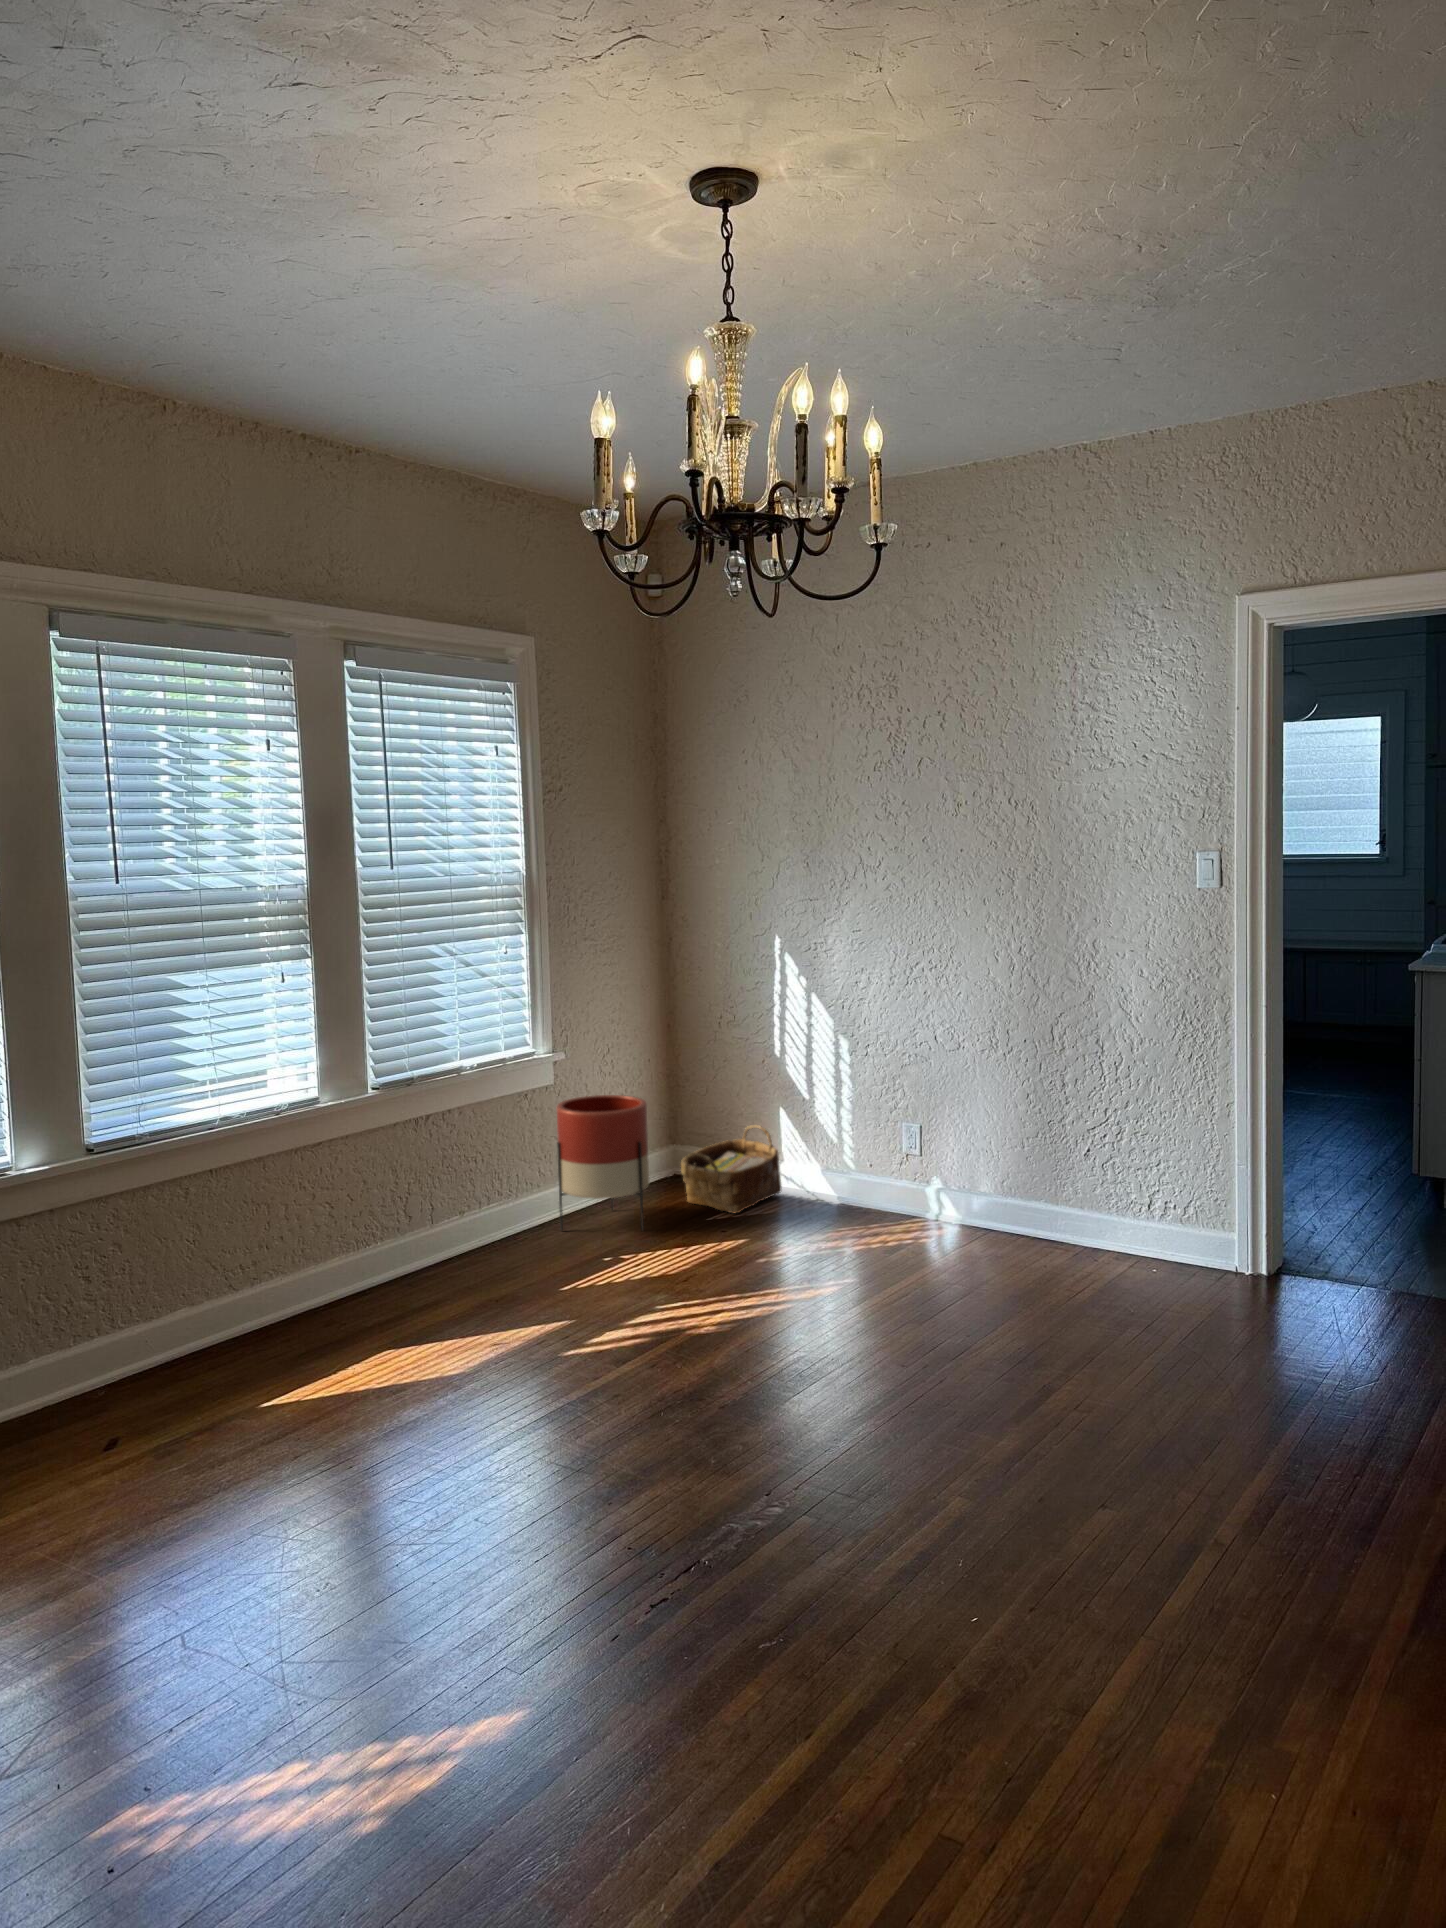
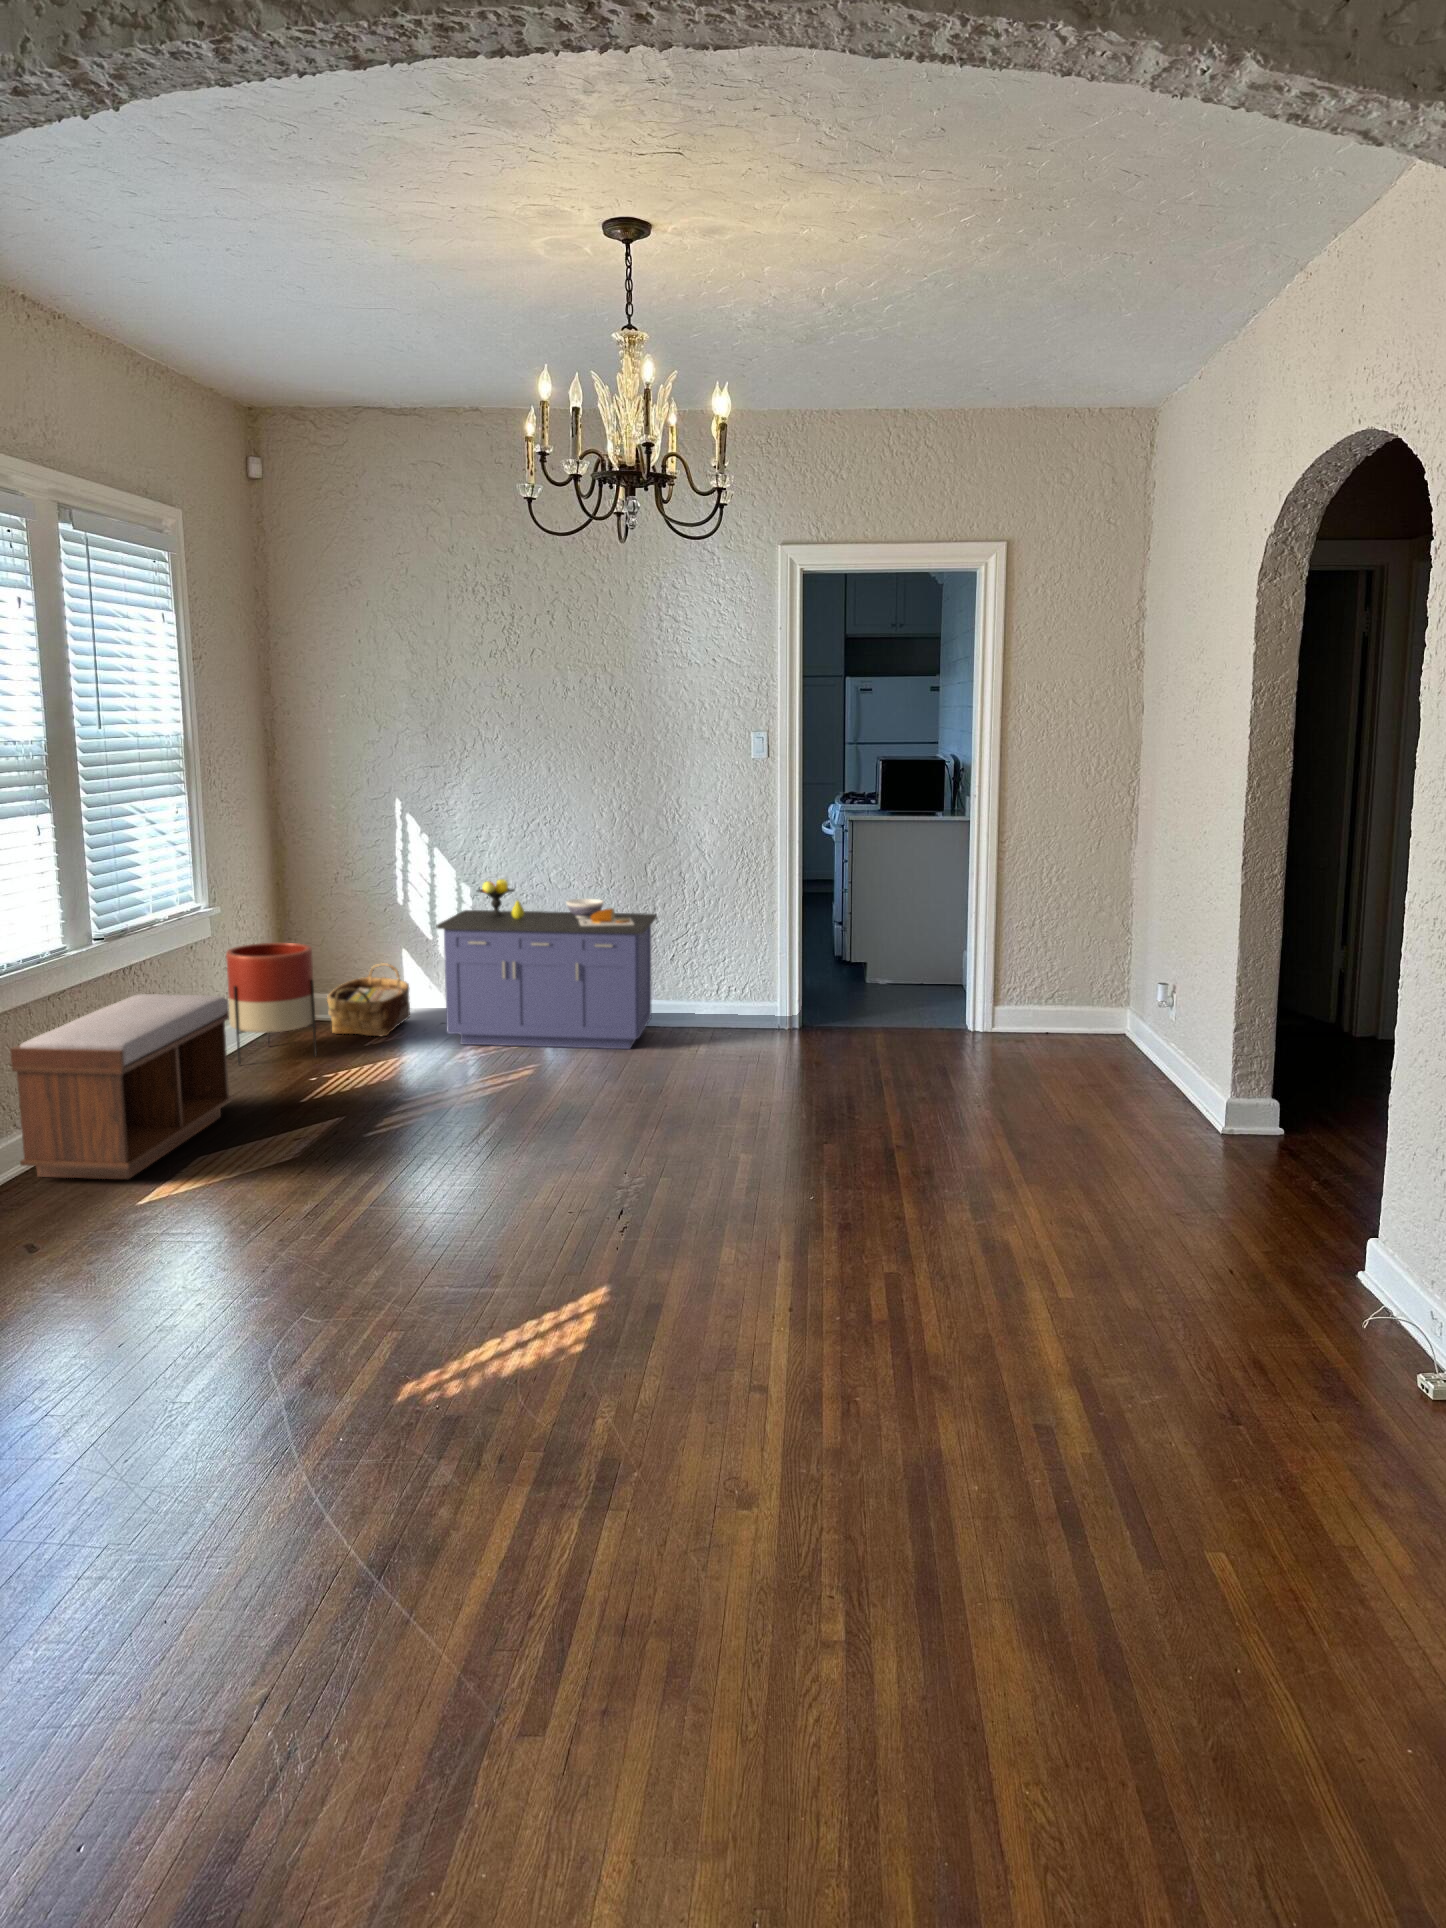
storage cabinet: none [774,1035,1060,1273] -> present [436,879,657,1049]
bench: none [231,1149,494,1360] -> present [10,994,234,1179]

